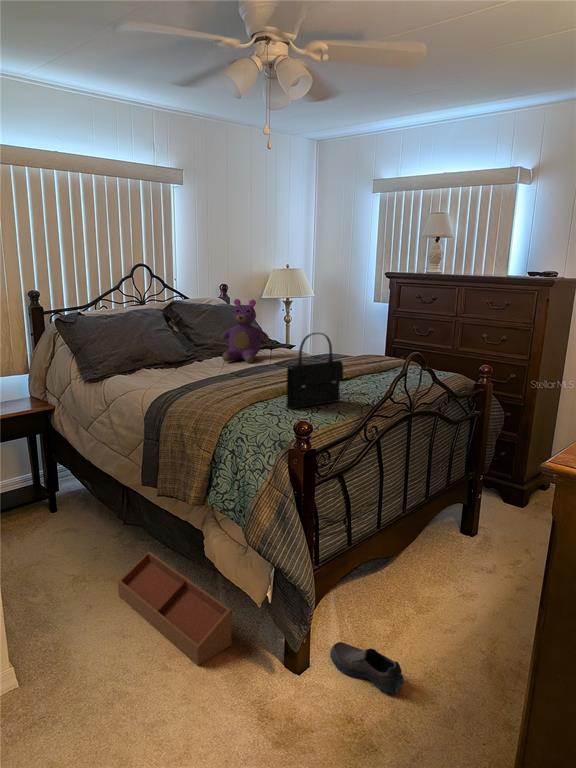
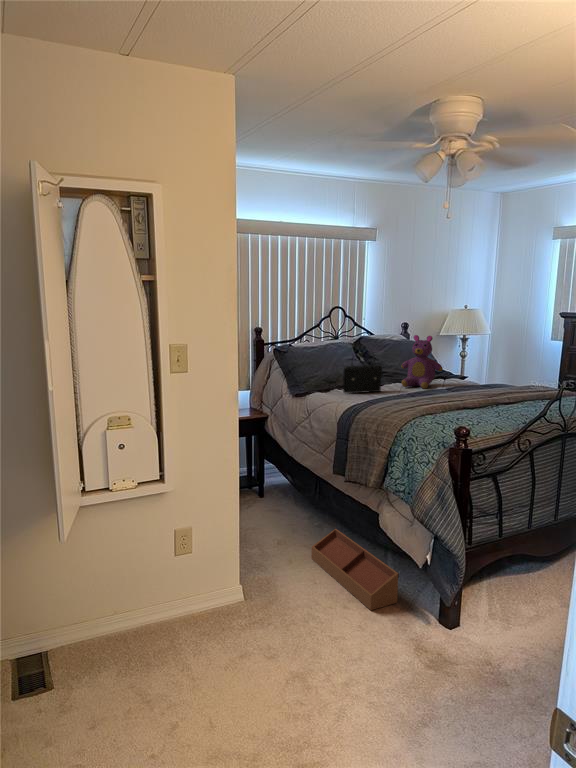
handbag: present [286,333,343,409] -> present [343,359,382,393]
shoe: present [330,642,404,694] -> none [478,613,540,655]

